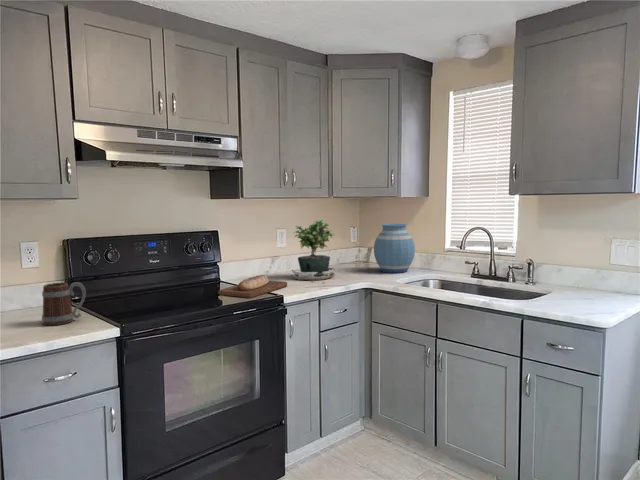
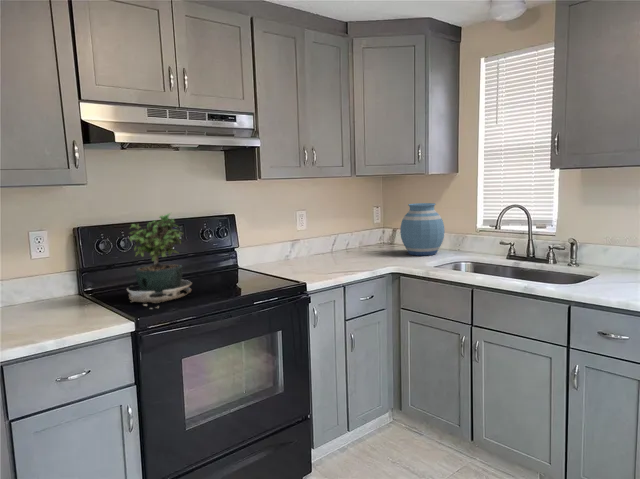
potted plant: present [292,219,335,283] -> present [127,214,192,306]
bread loaf: present [218,275,287,298] -> none [238,261,310,286]
mug: present [42,282,86,325] -> none [51,274,97,320]

